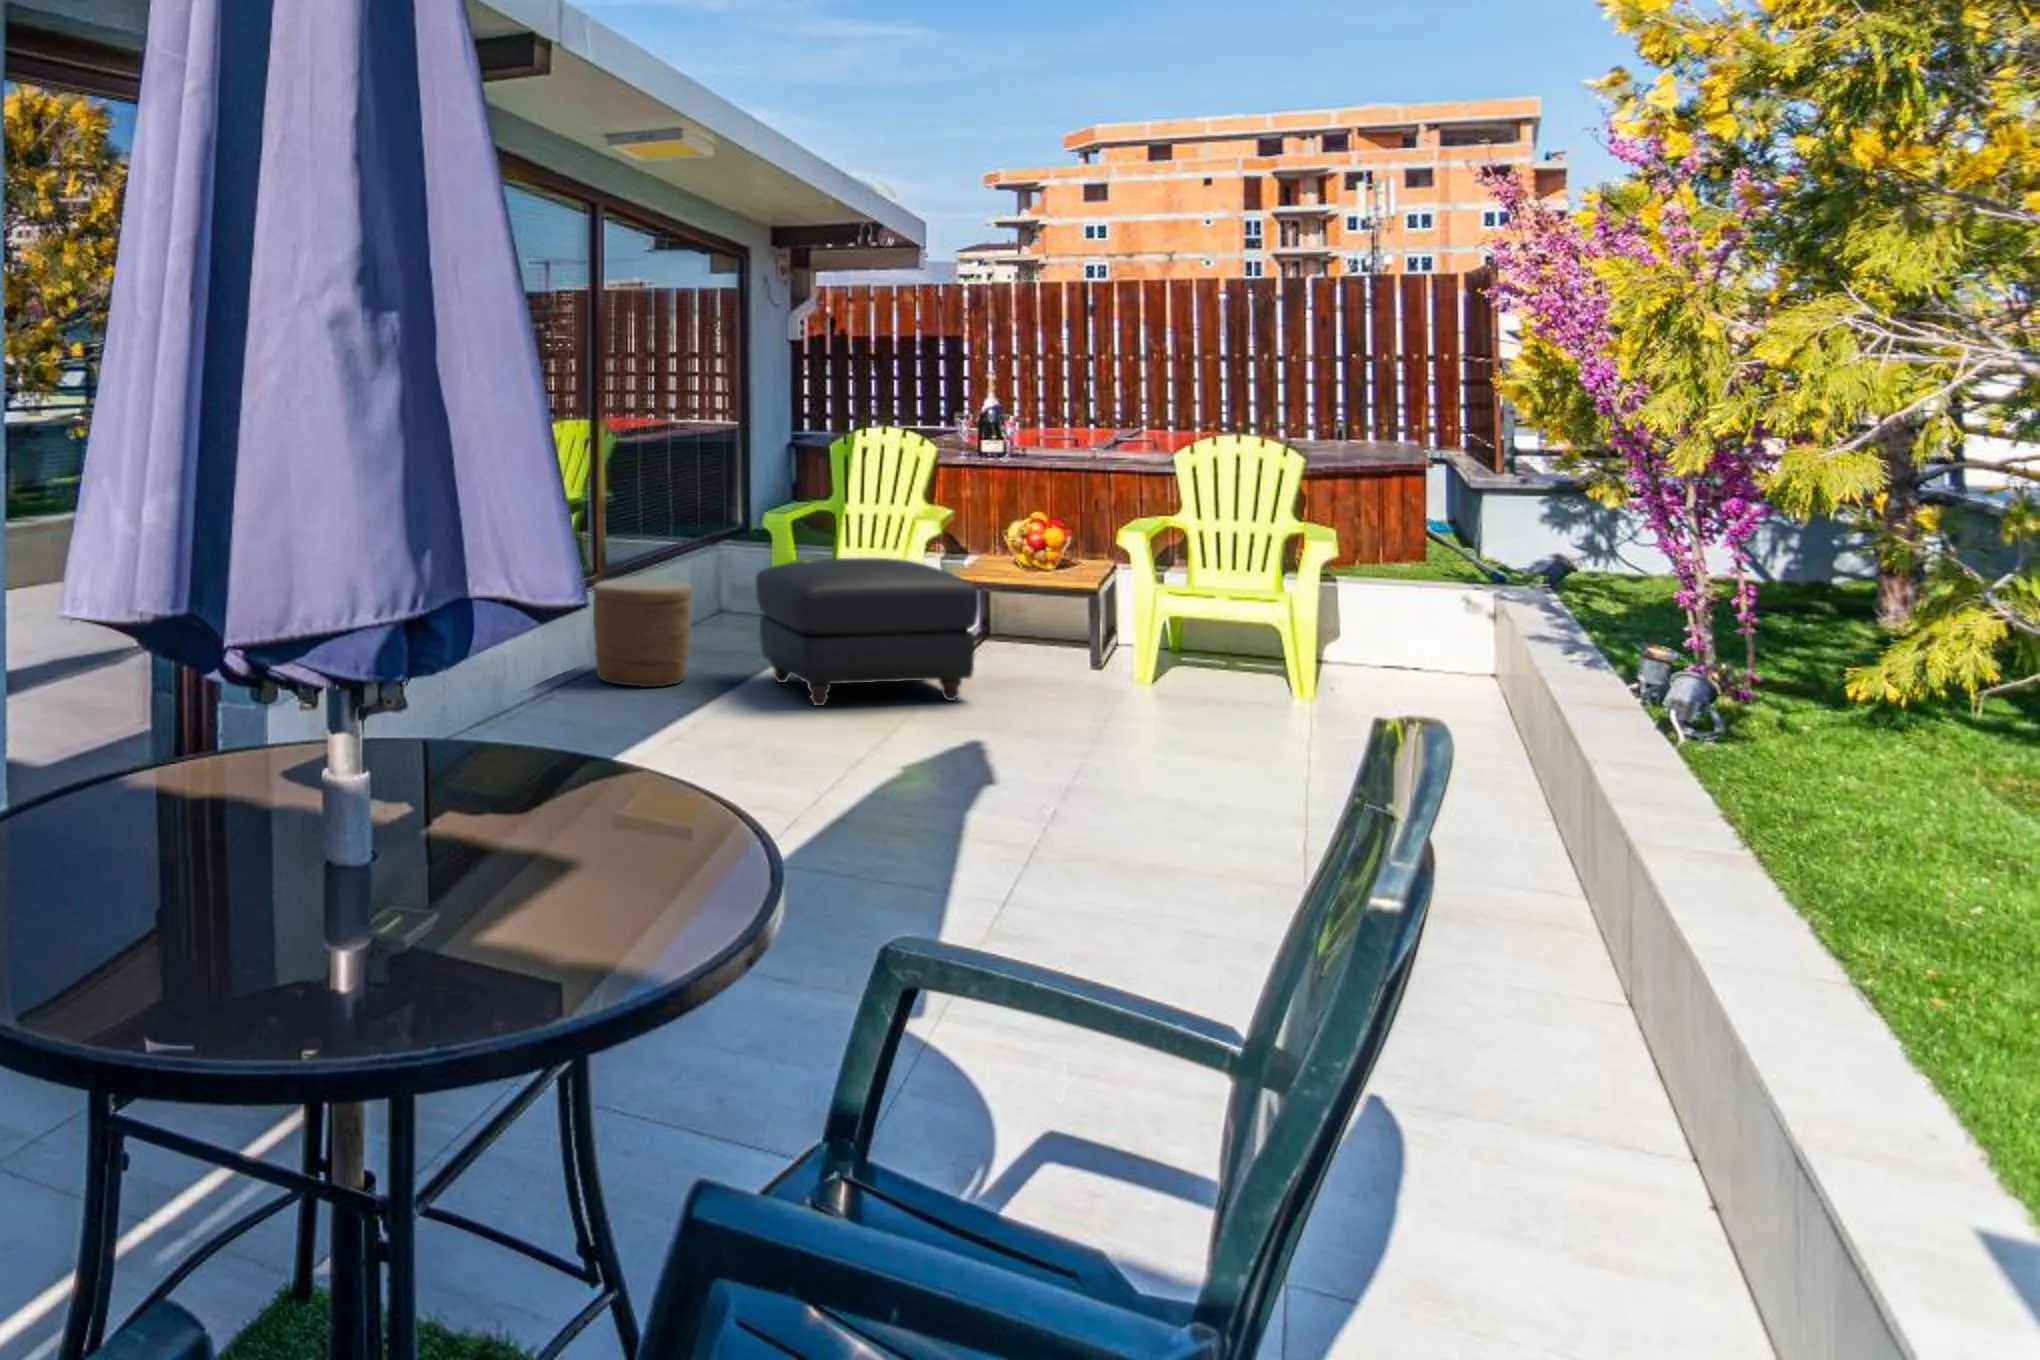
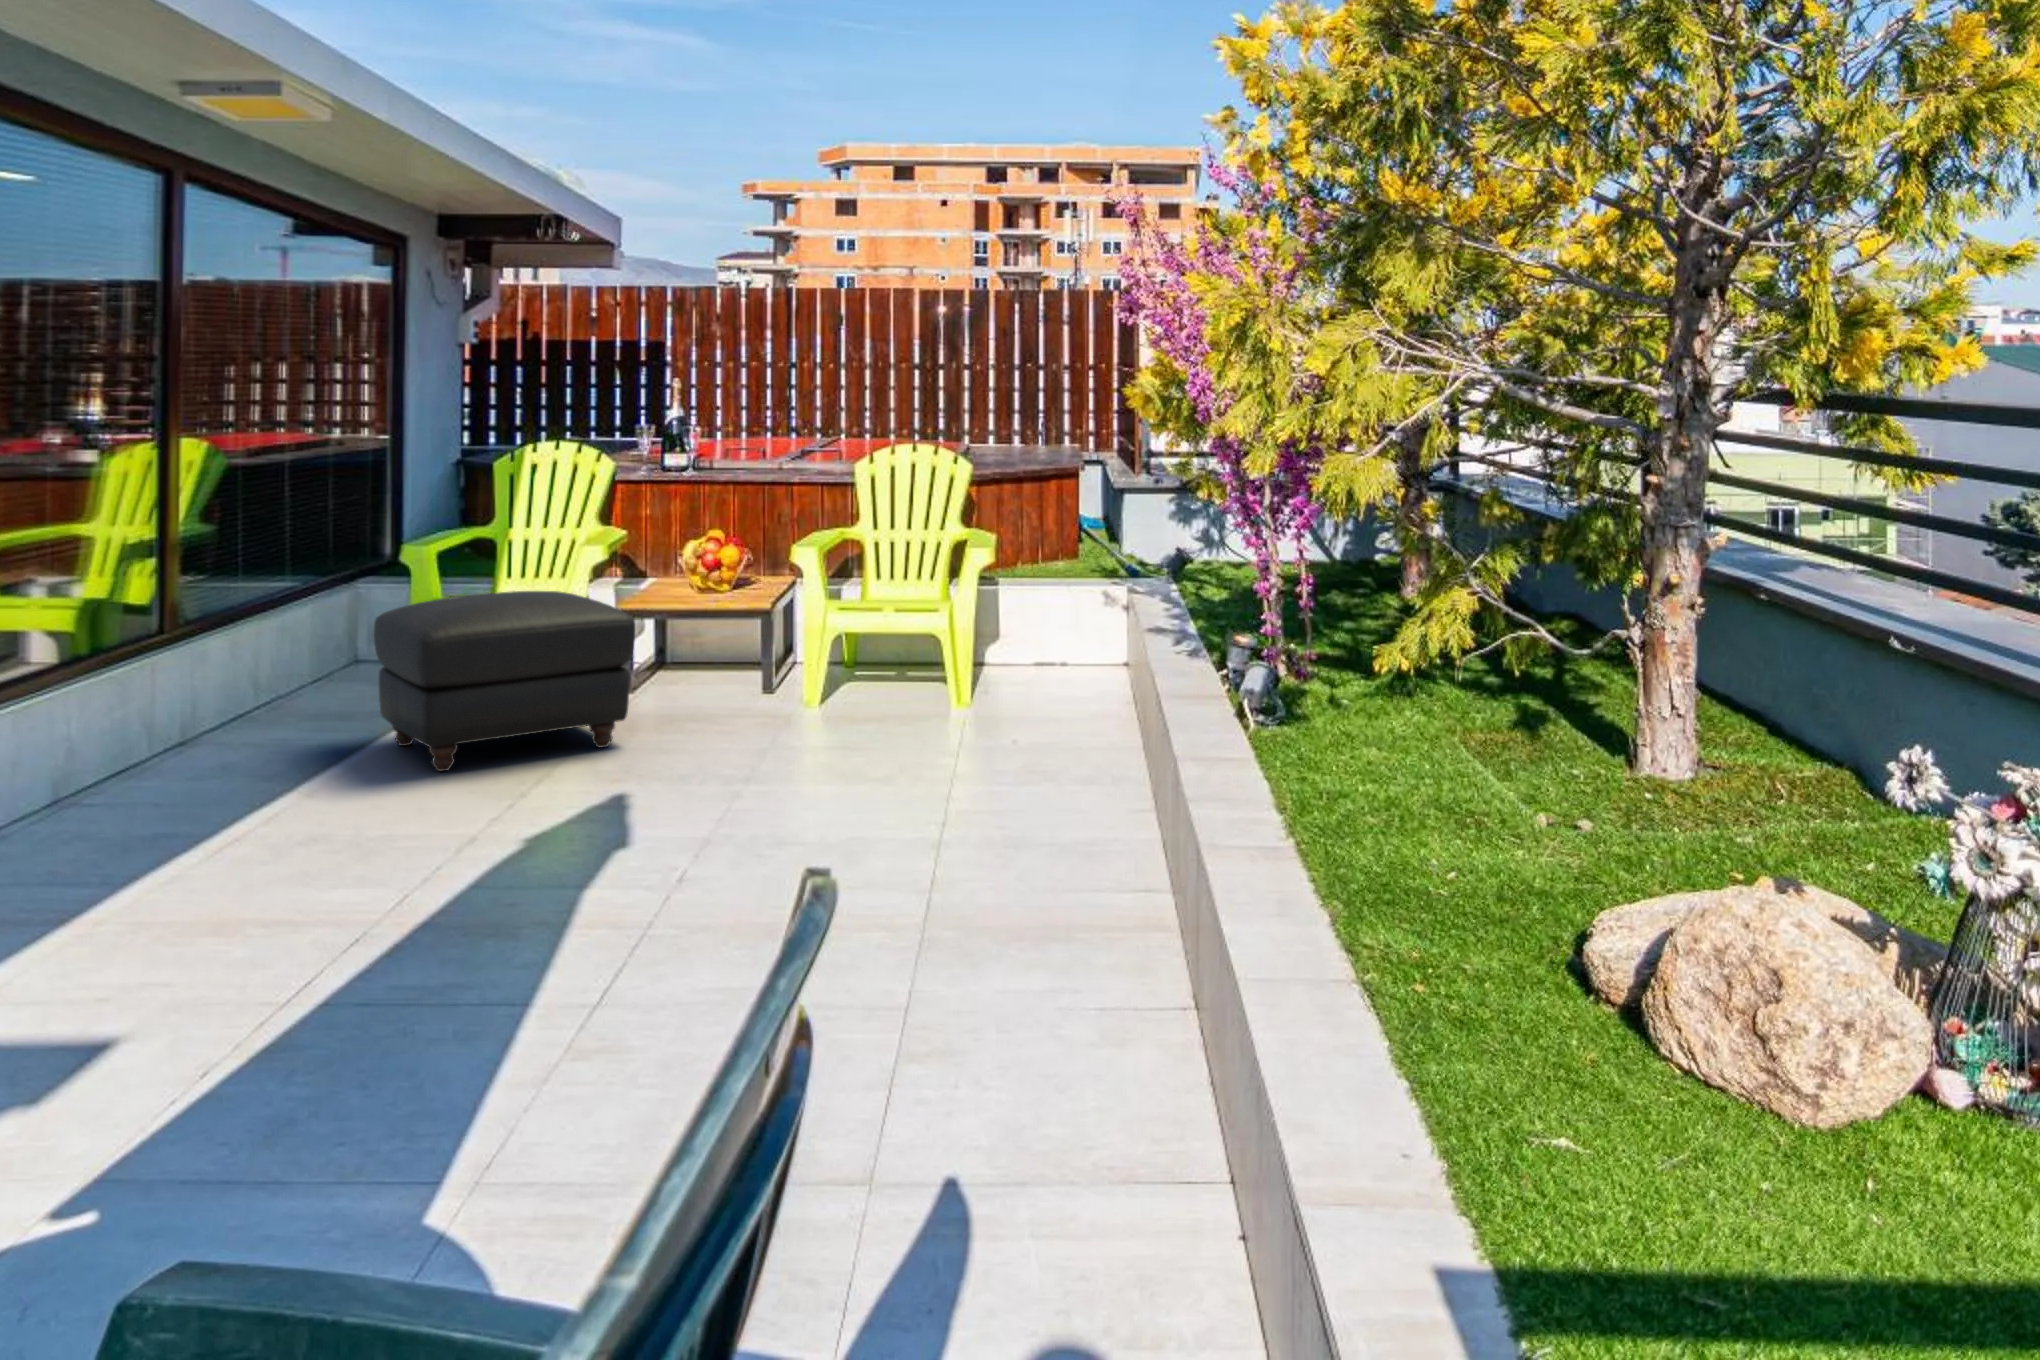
woven basket: present [593,578,692,687] -> none [147,632,290,771]

